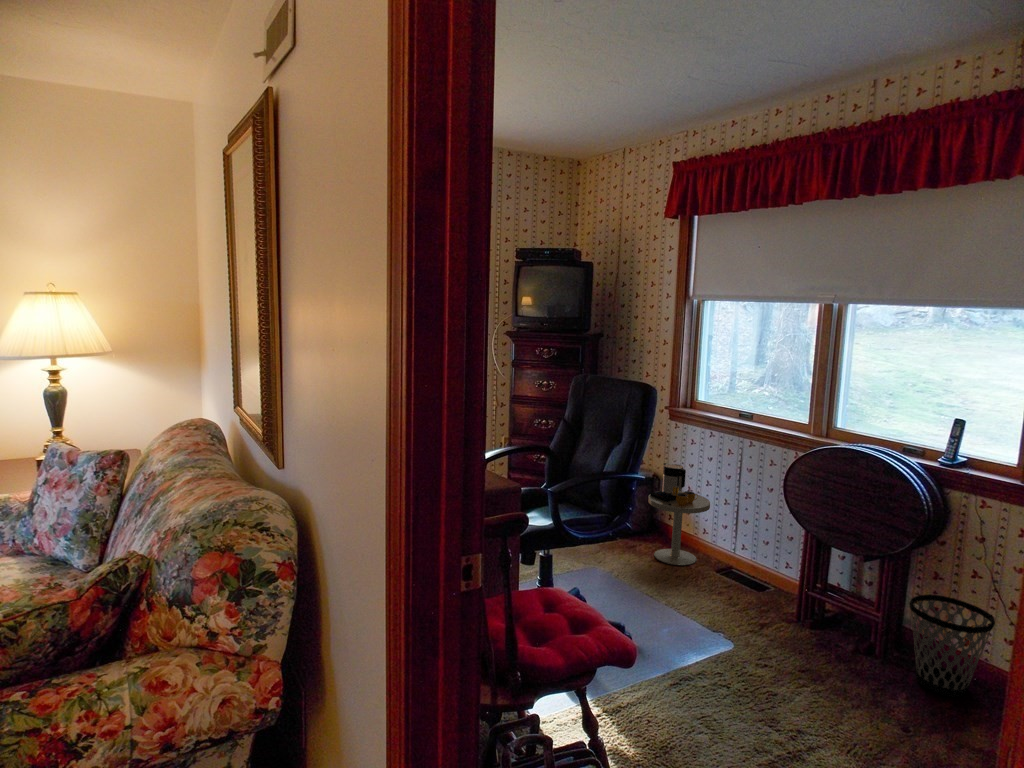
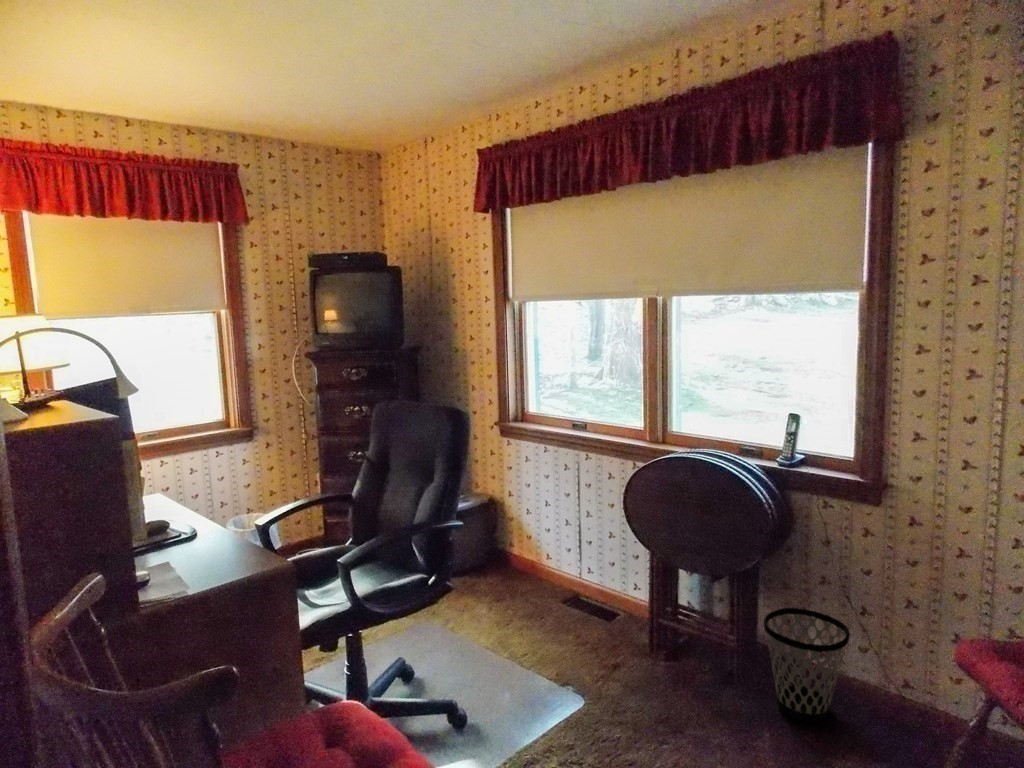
side table: present [648,463,710,565] -> none [483,487,550,601]

